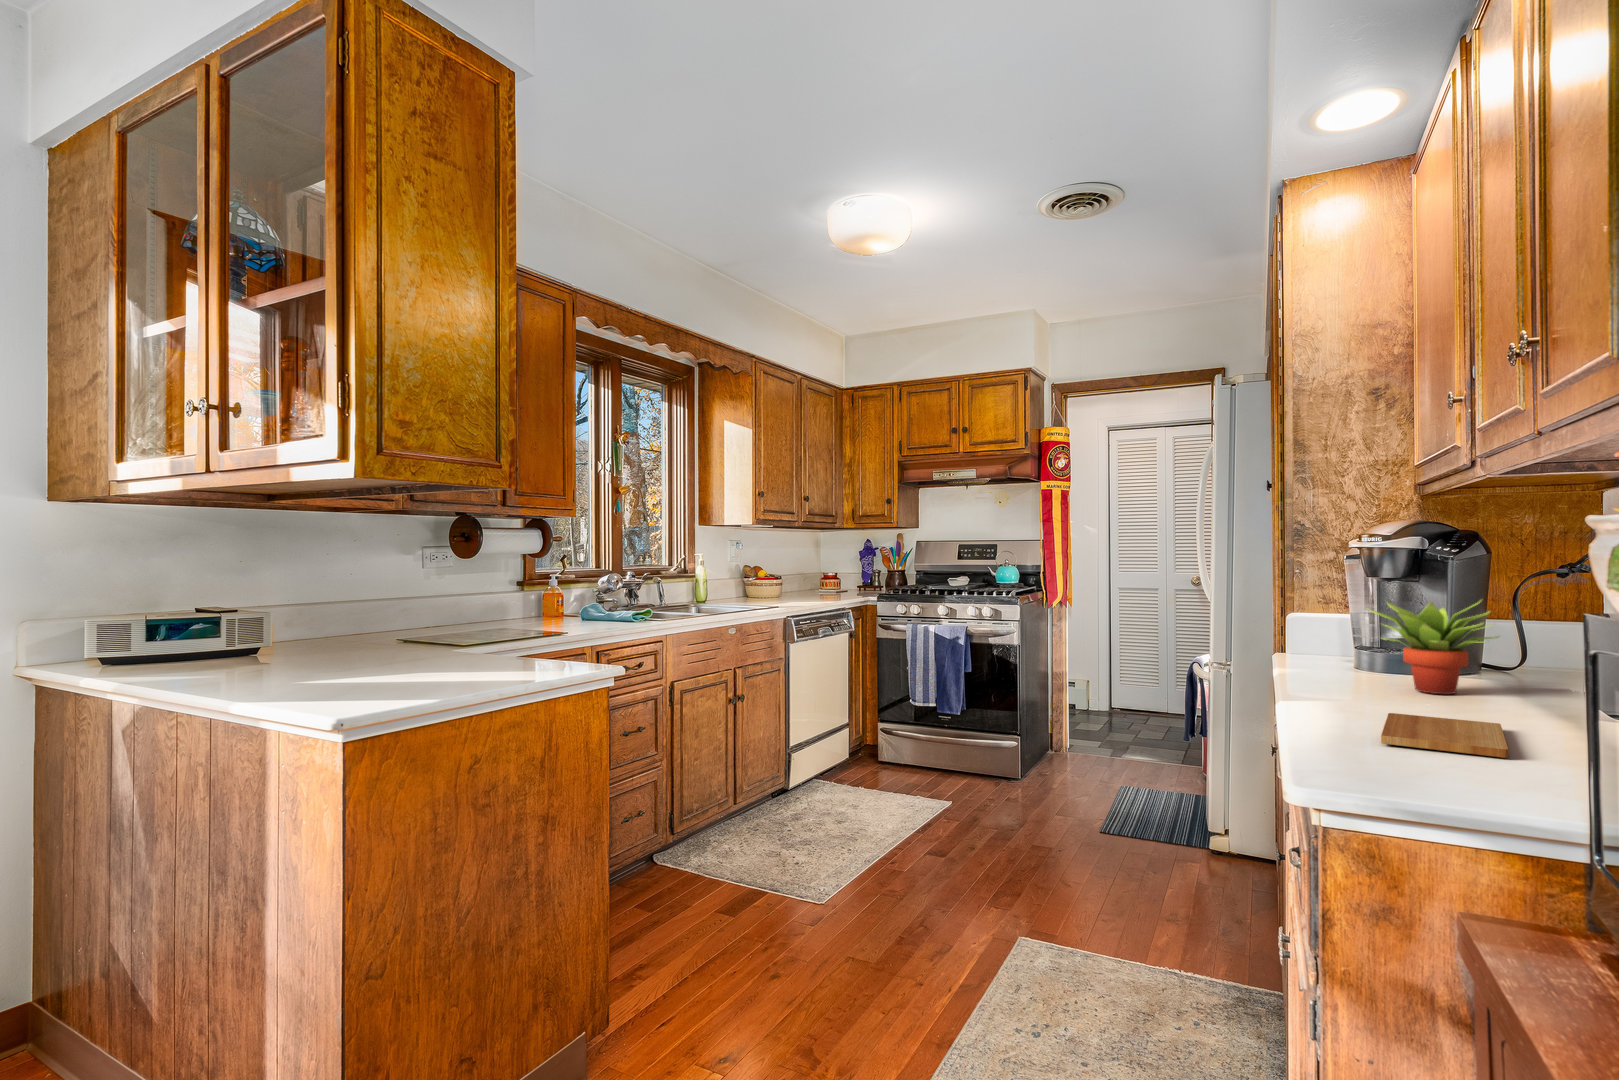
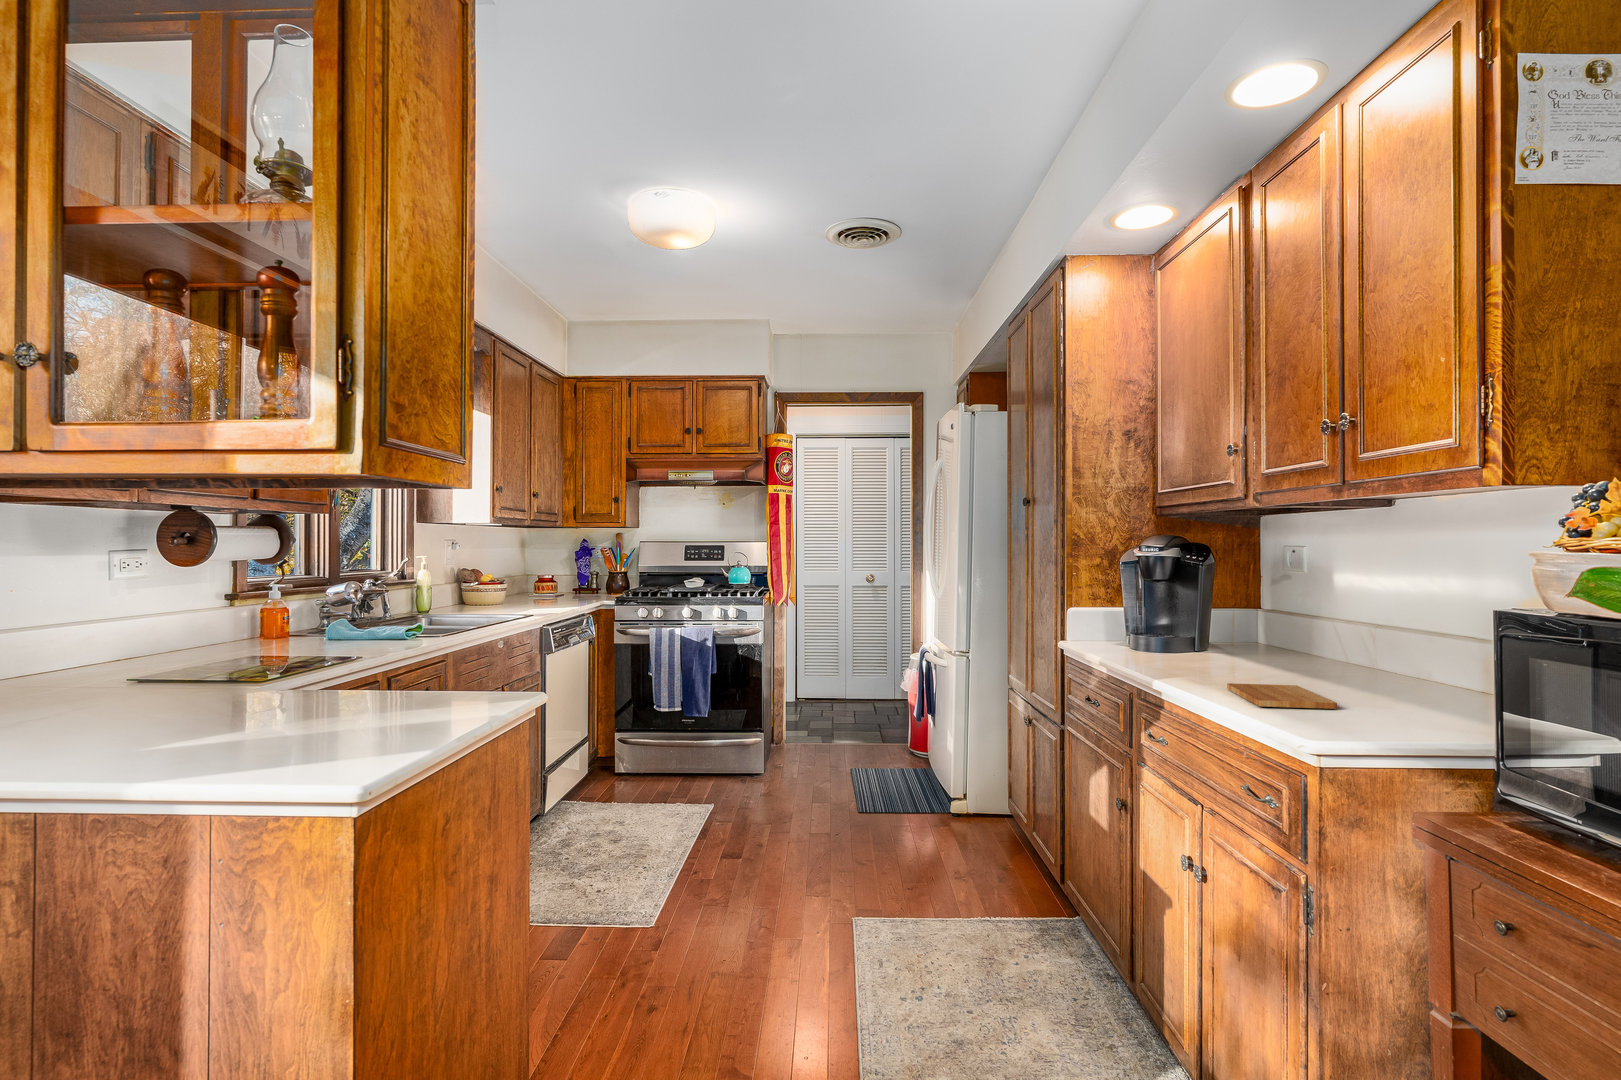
succulent plant: present [1368,600,1499,694] -> none [1166,595,1251,667]

